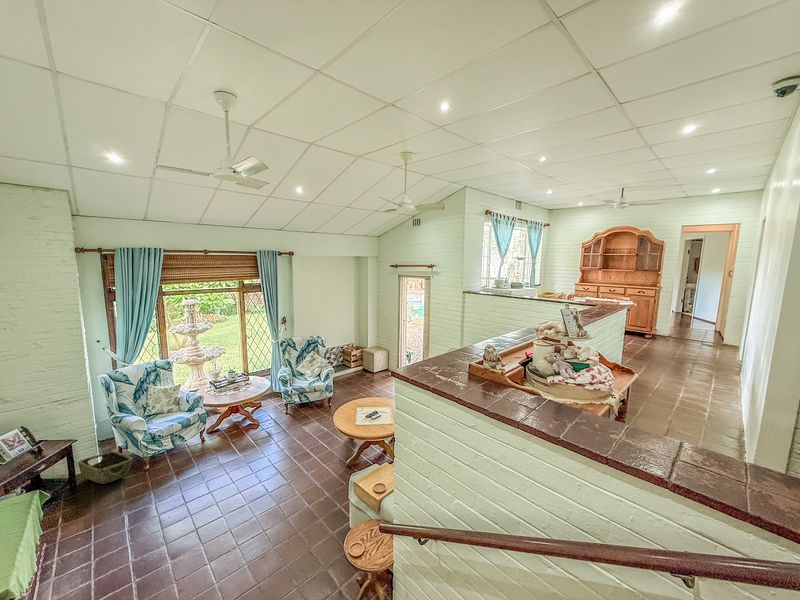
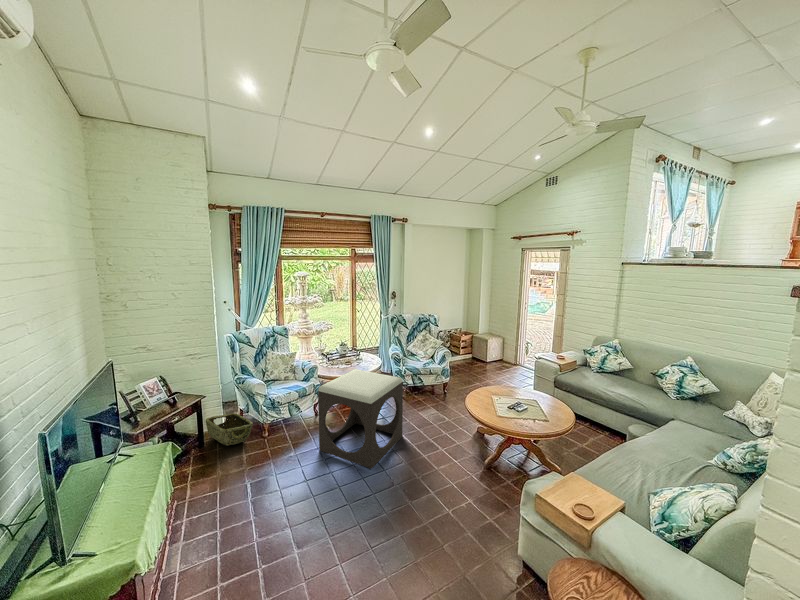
footstool: none [199,396,284,482] -> present [318,369,403,469]

